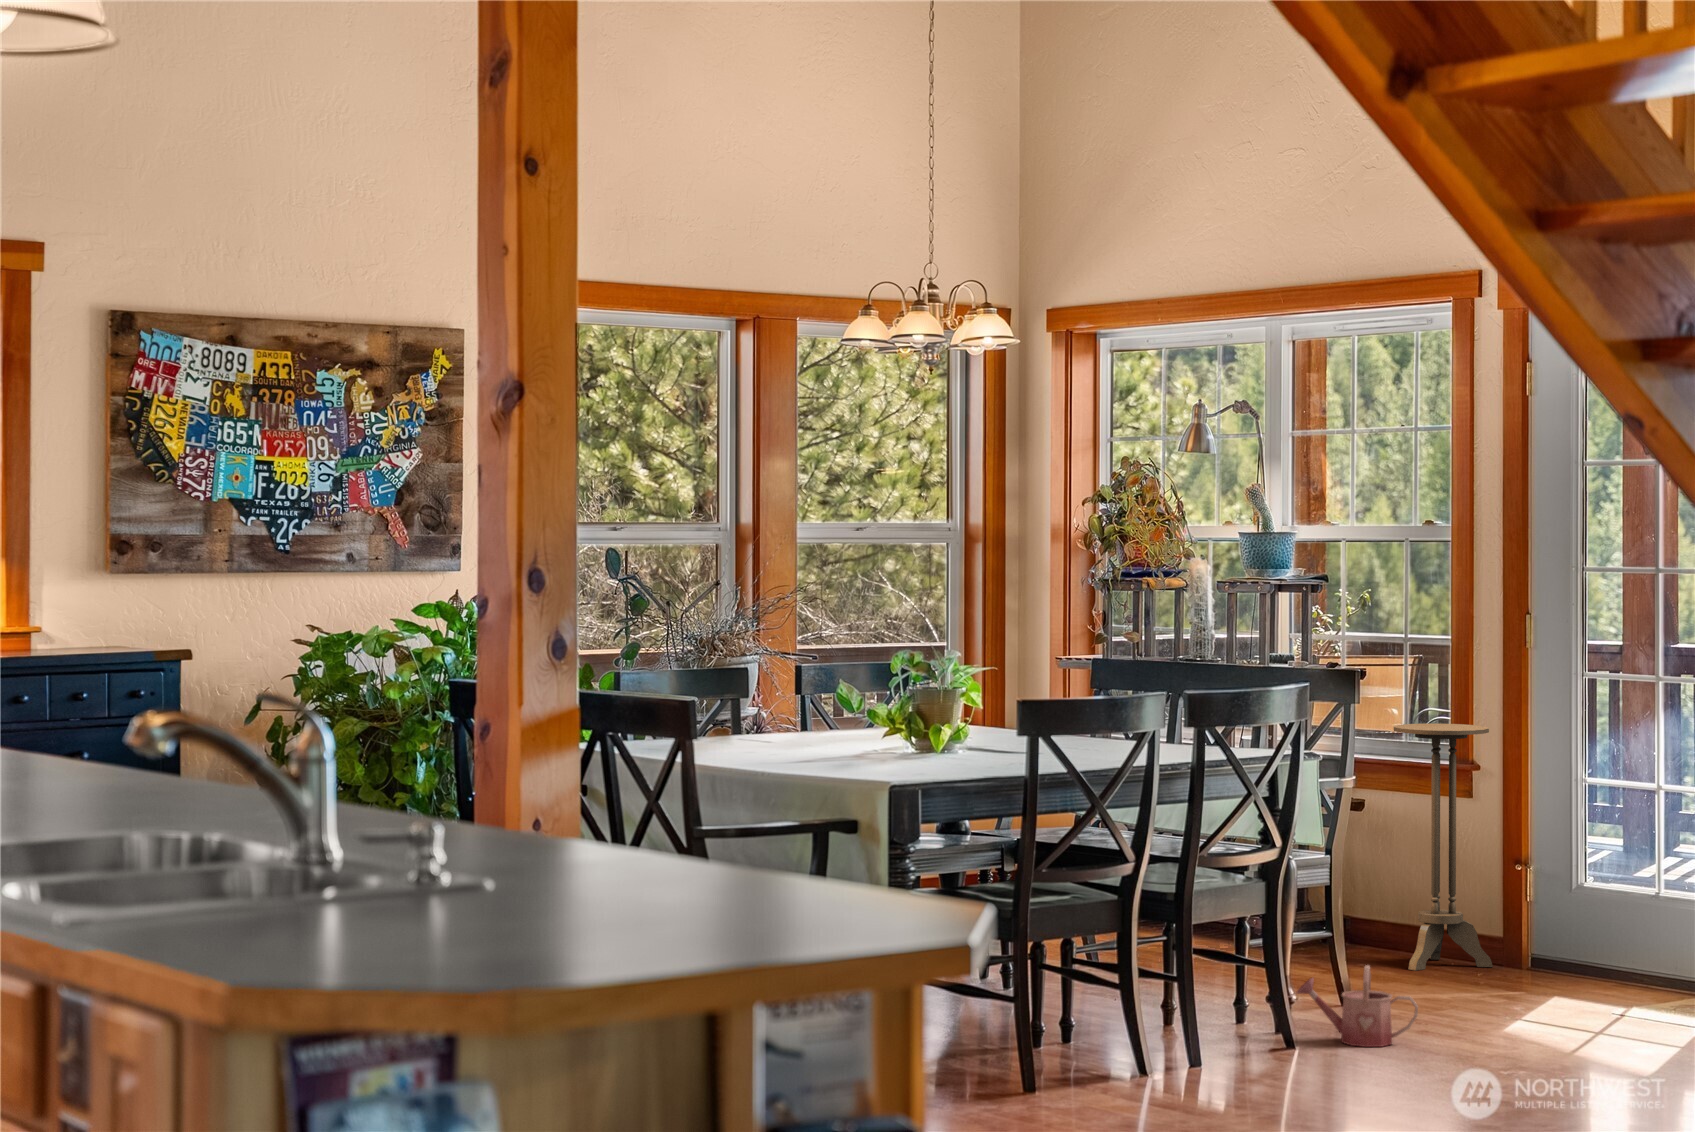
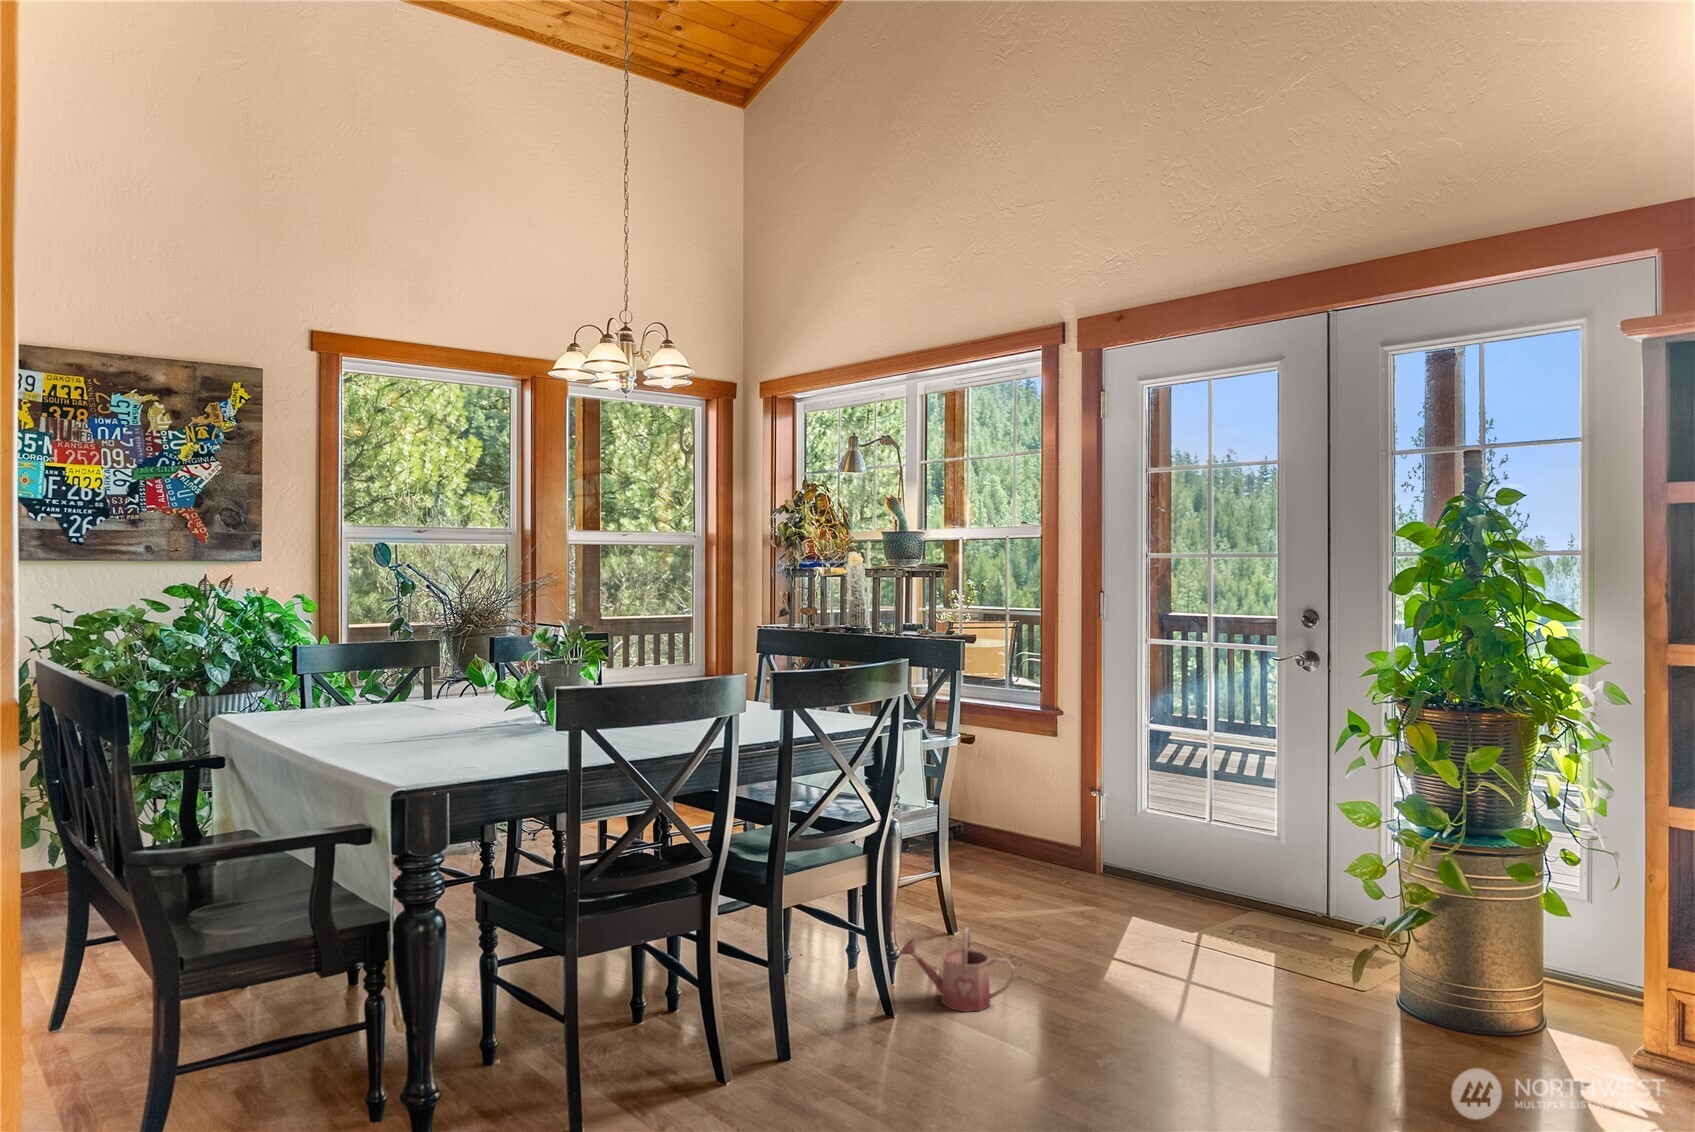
side table: present [1394,724,1493,971] -> none [996,678,1075,879]

